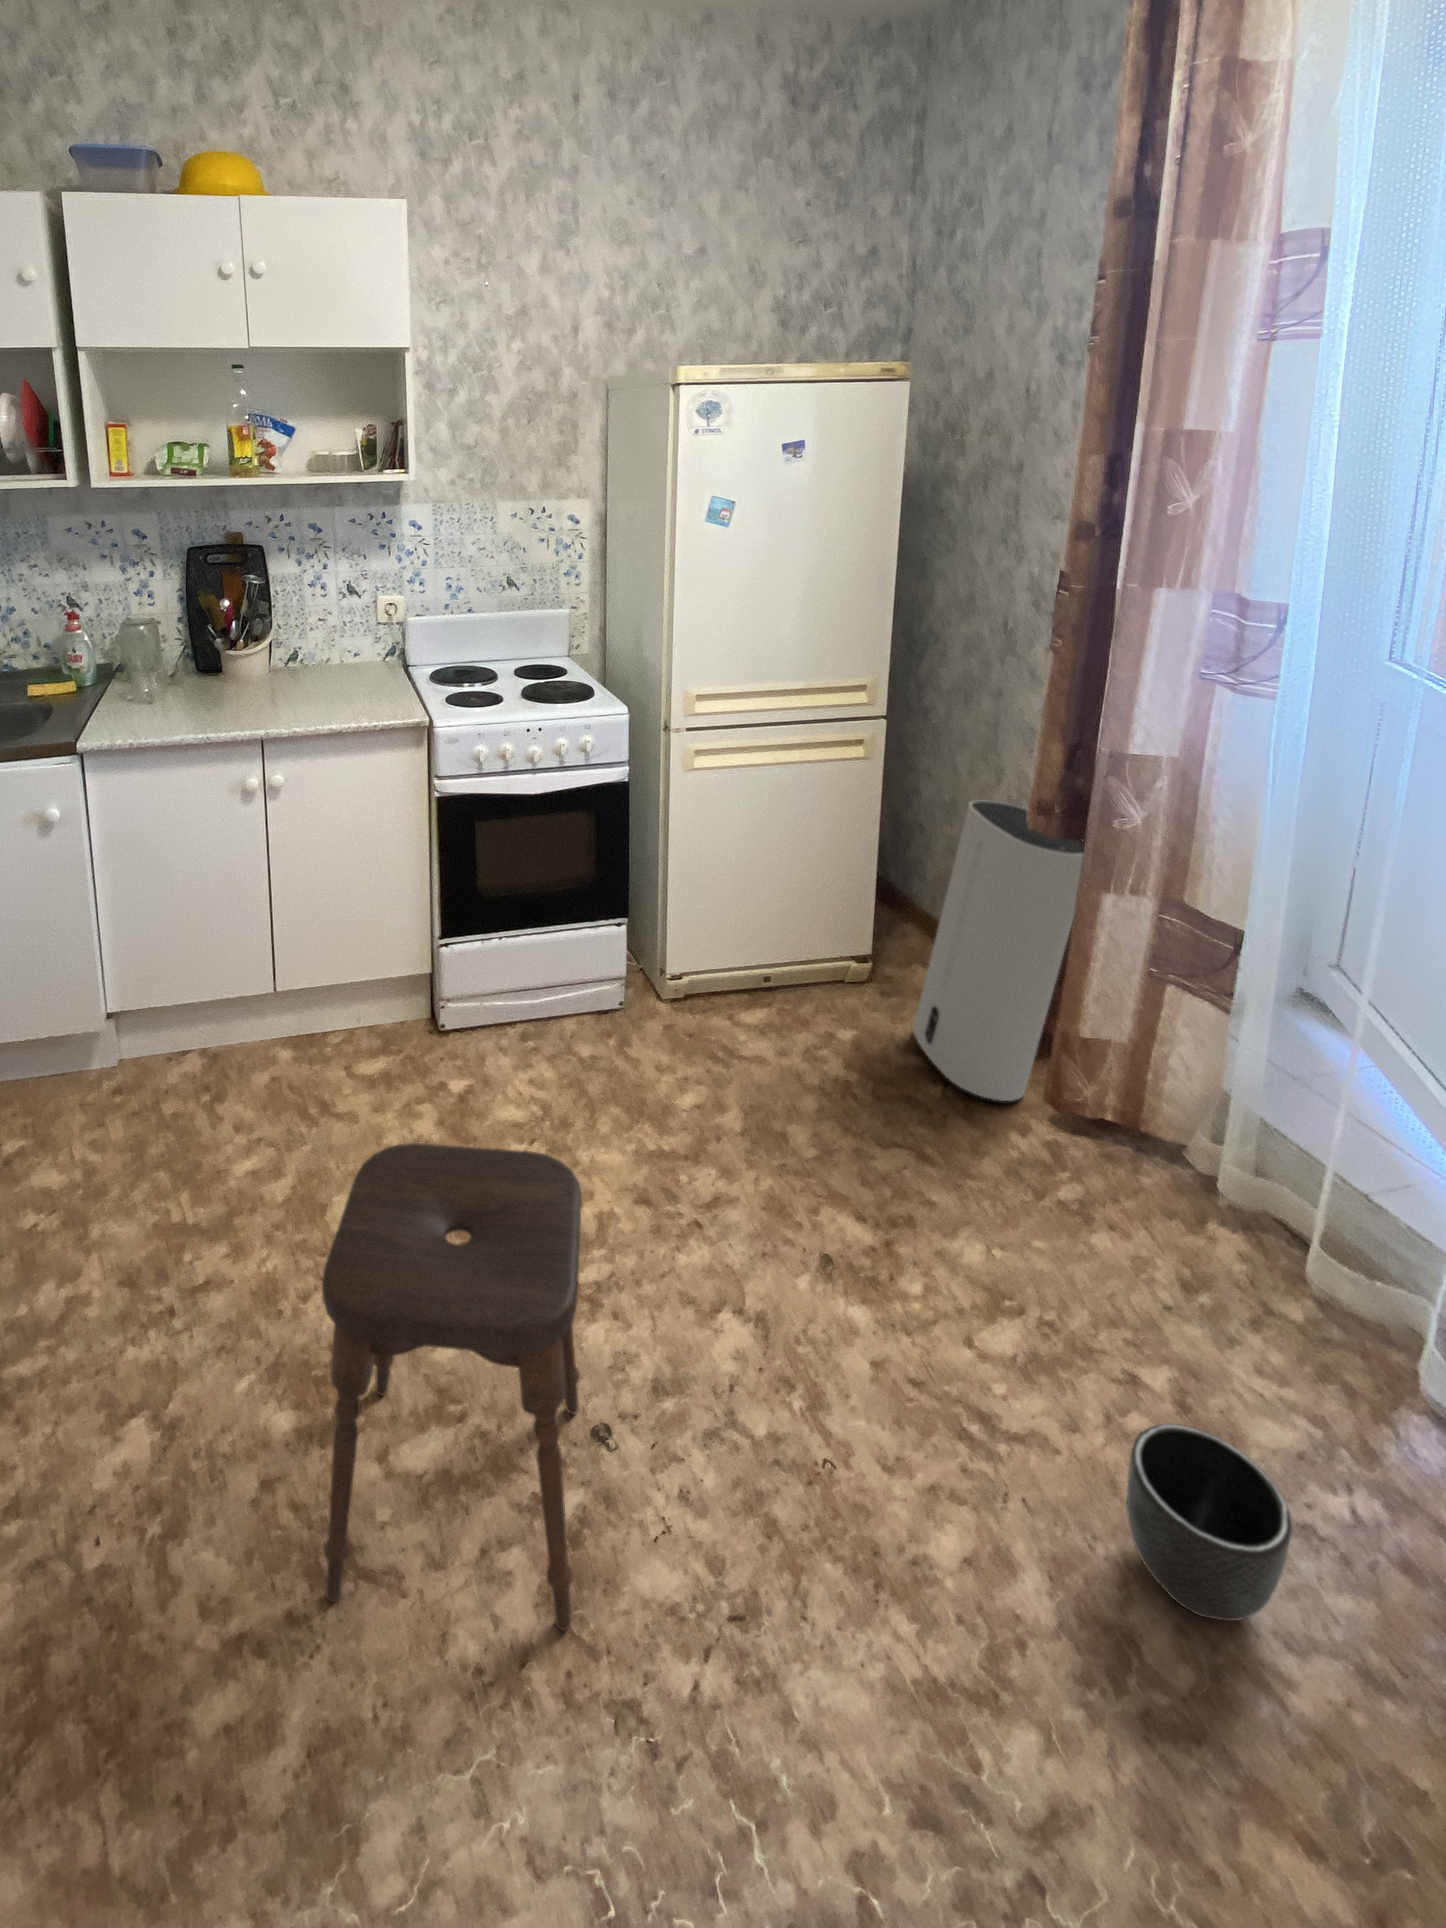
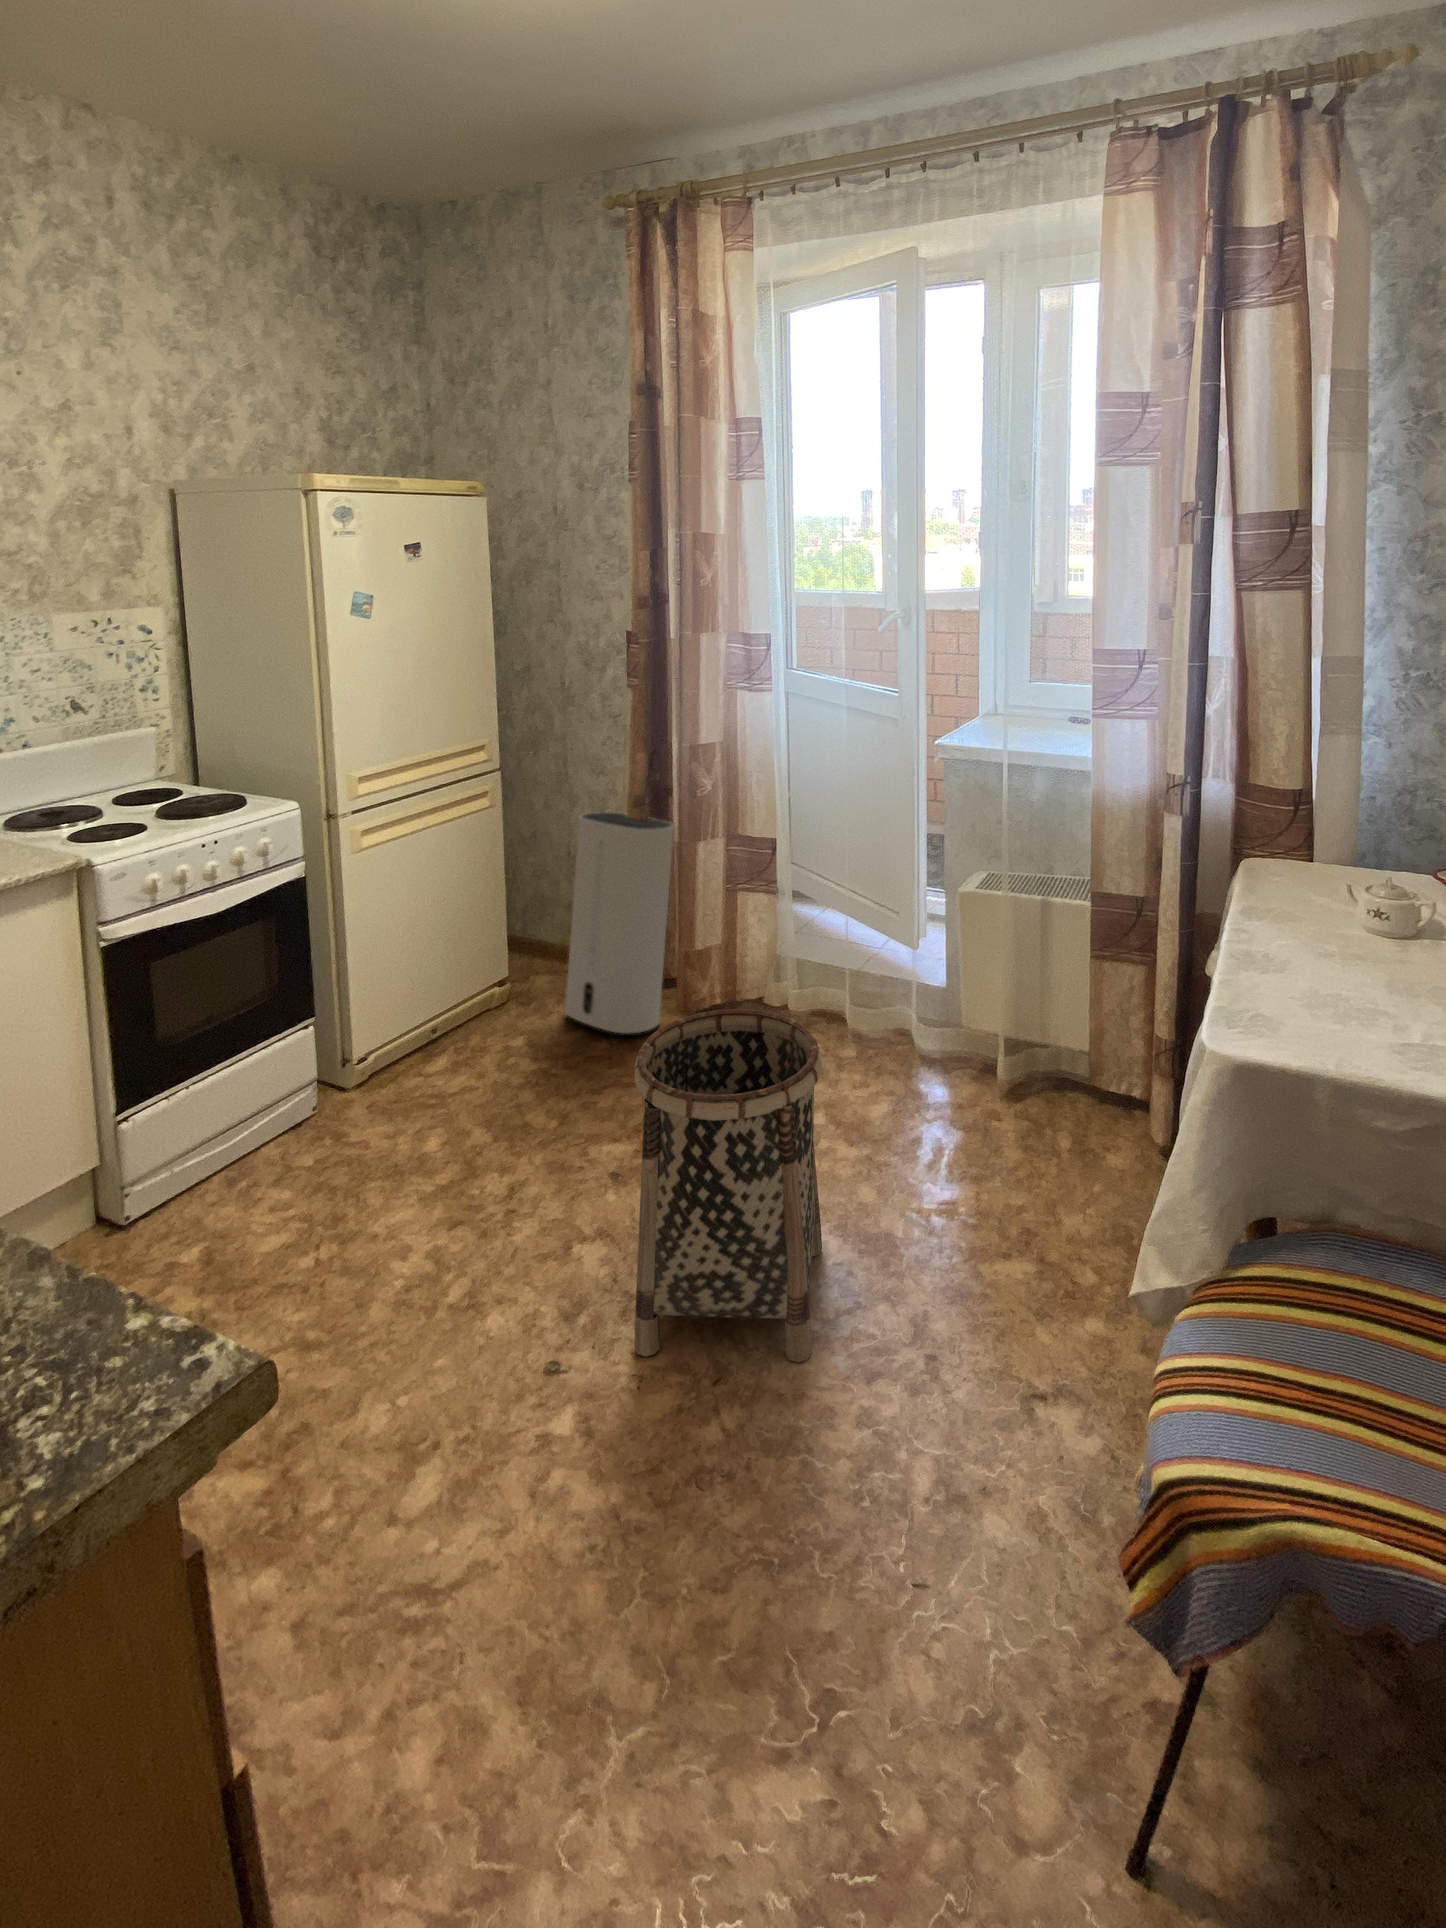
basket: none [684,1131,1017,1708] -> present [634,1009,822,1362]
stool: present [322,1143,581,1630] -> none [333,1139,627,1624]
planter: present [1127,1424,1292,1621] -> none [852,1106,931,1207]

